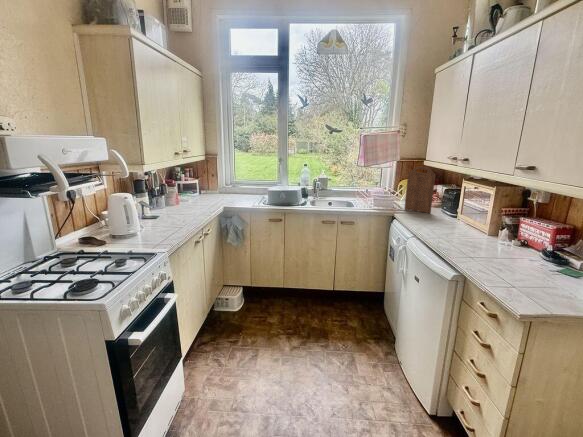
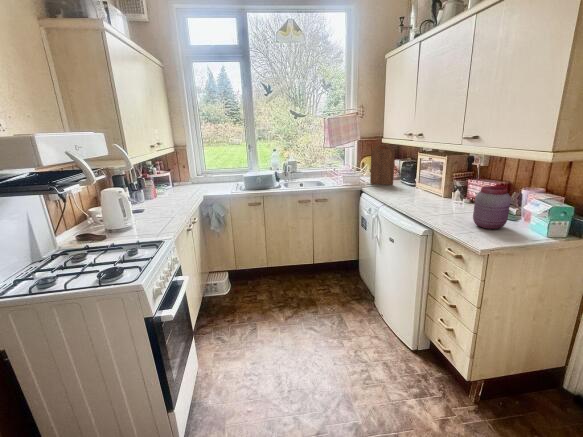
jar: none [518,230,571,286] -> present [473,186,511,229]

